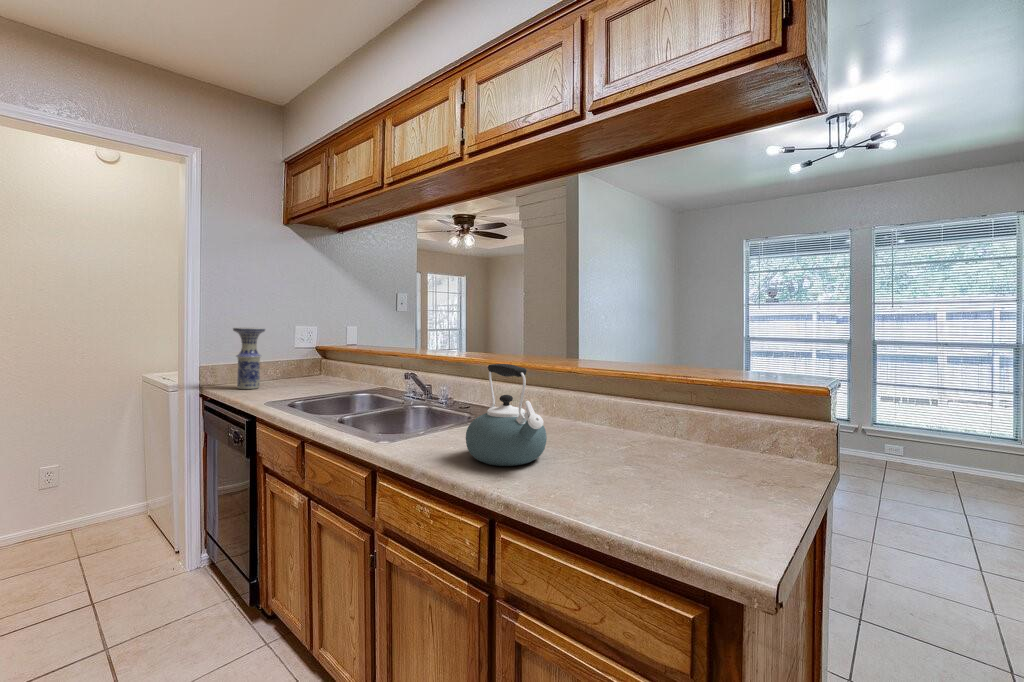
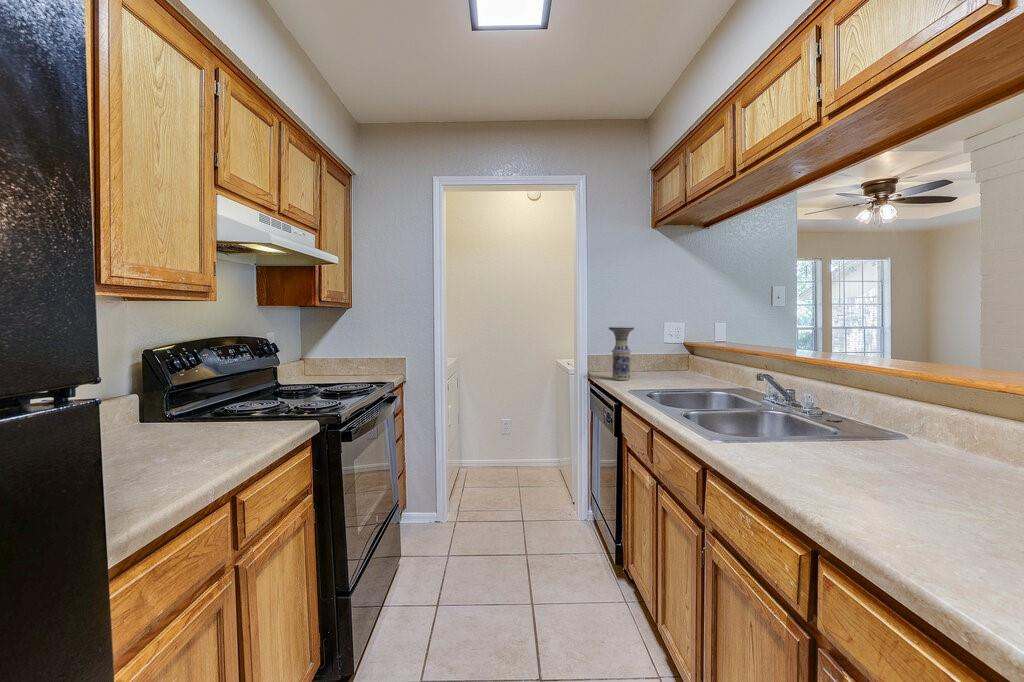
kettle: present [466,364,547,466] -> none [798,367,921,495]

